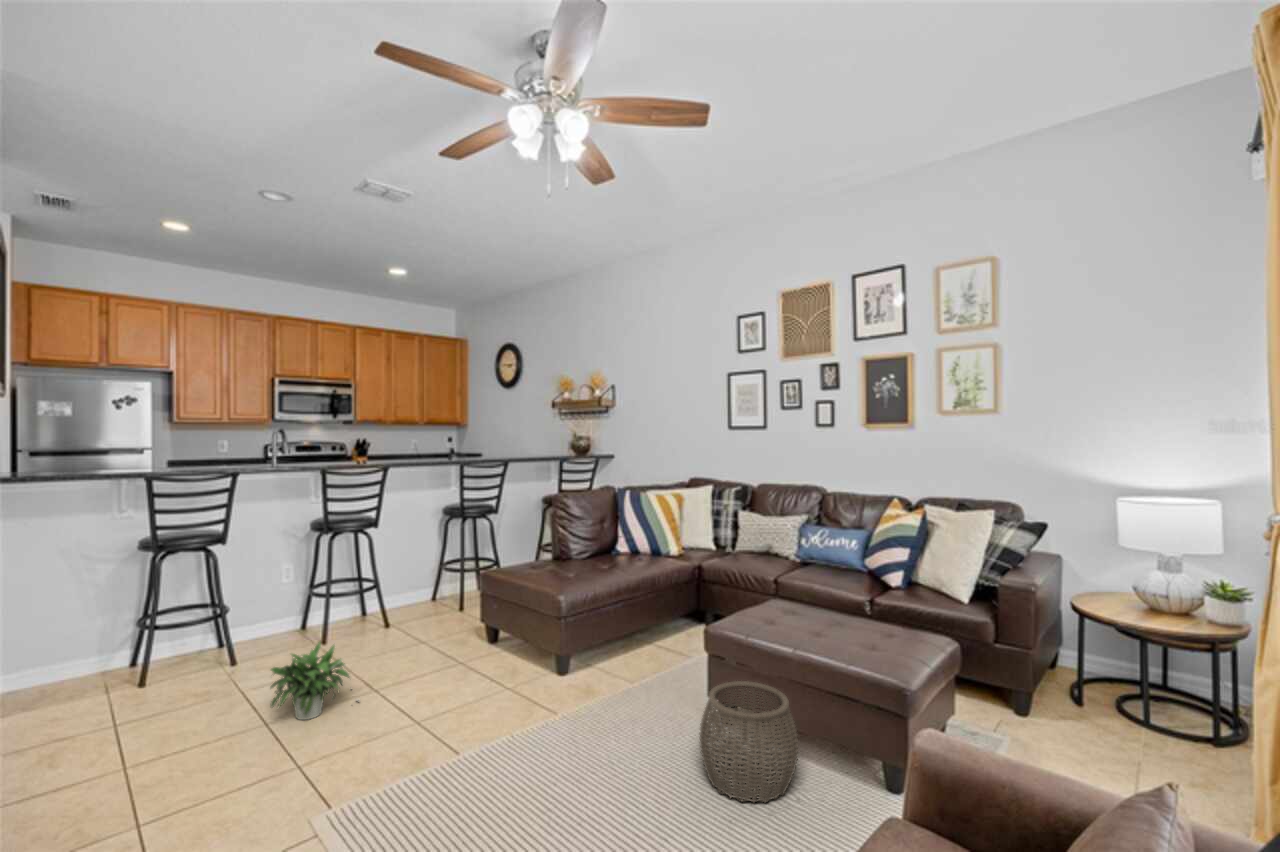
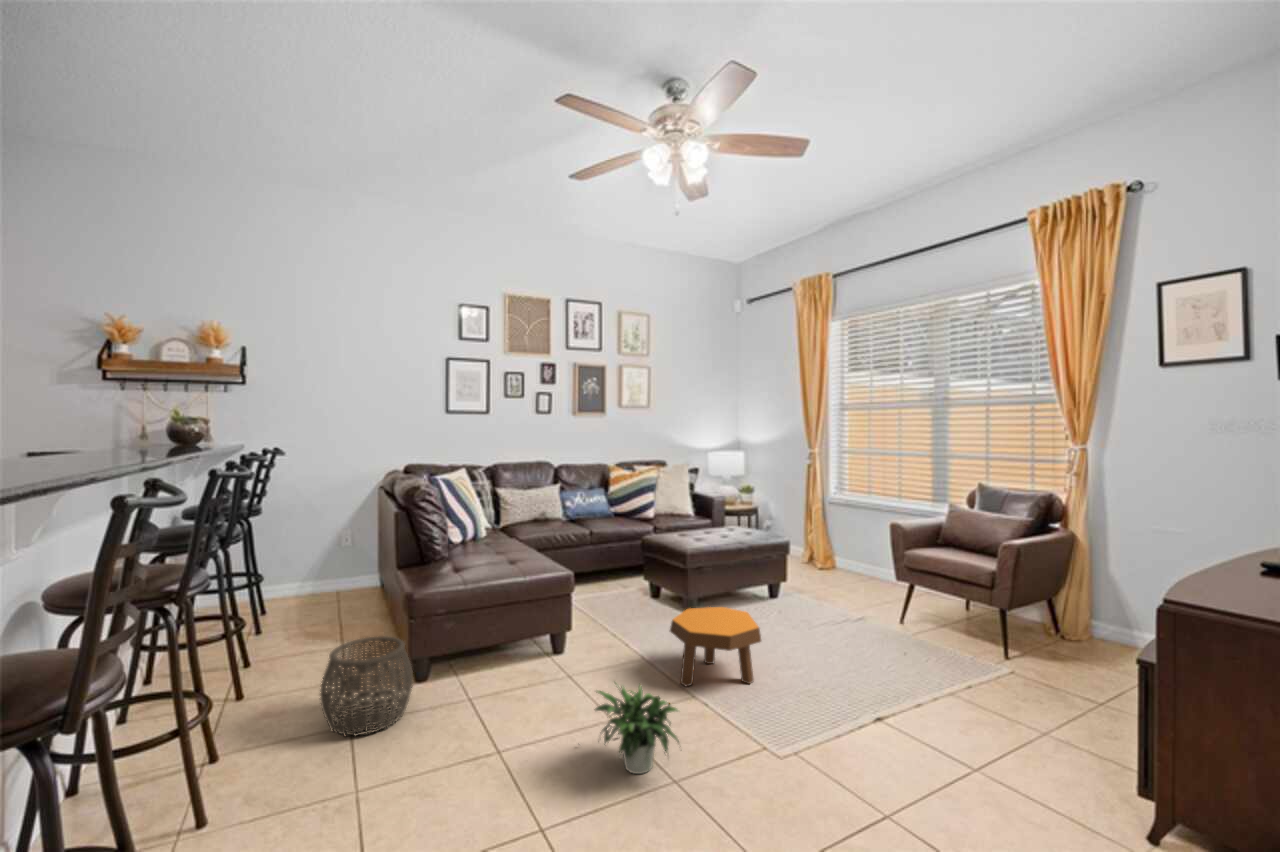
footstool: none [427,653,542,762] -> present [670,607,761,686]
woven basket: present [700,681,798,803] -> present [320,636,413,736]

